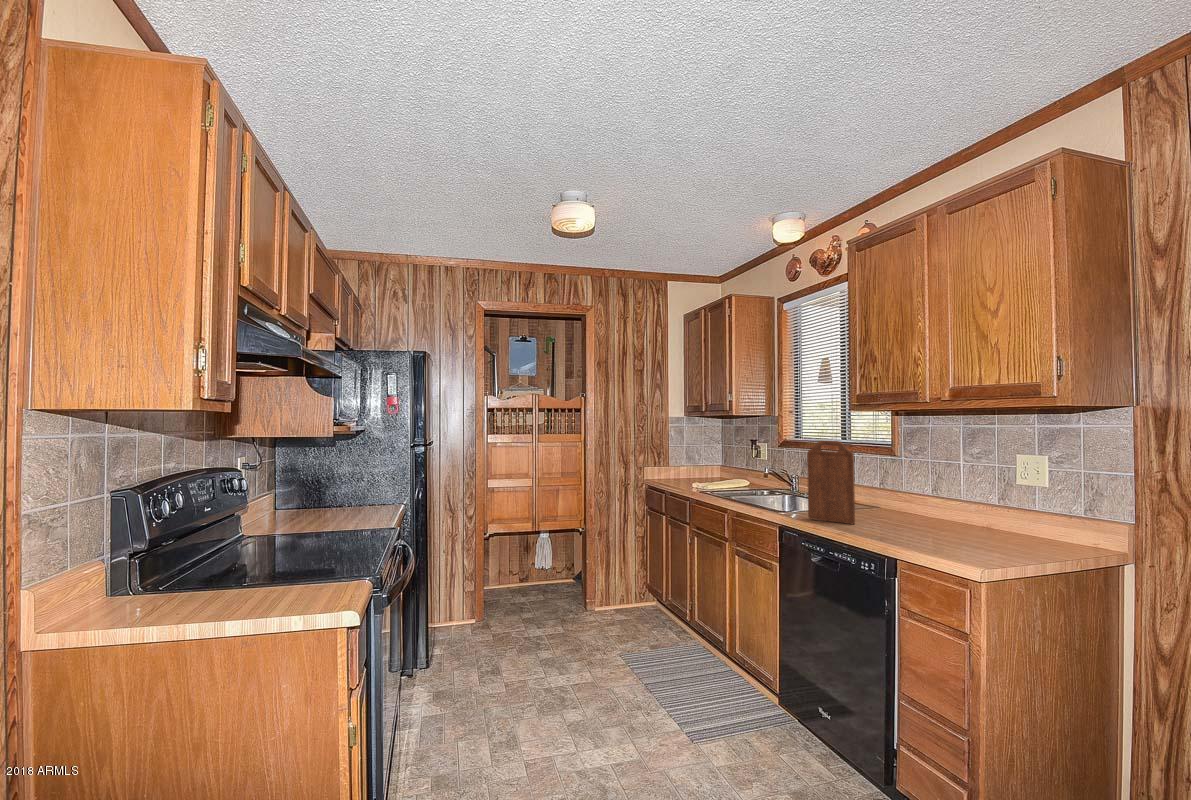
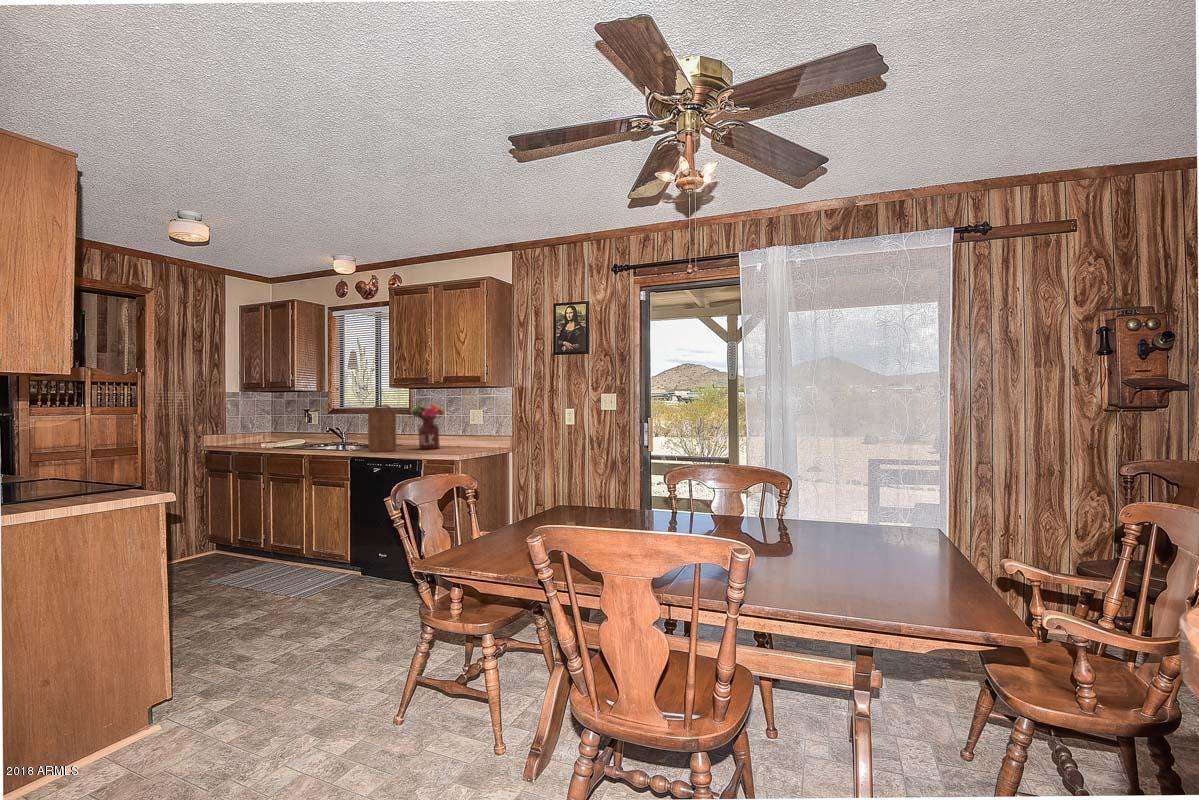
flower arrangement: none [885,440,955,527] -> present [411,404,444,449]

